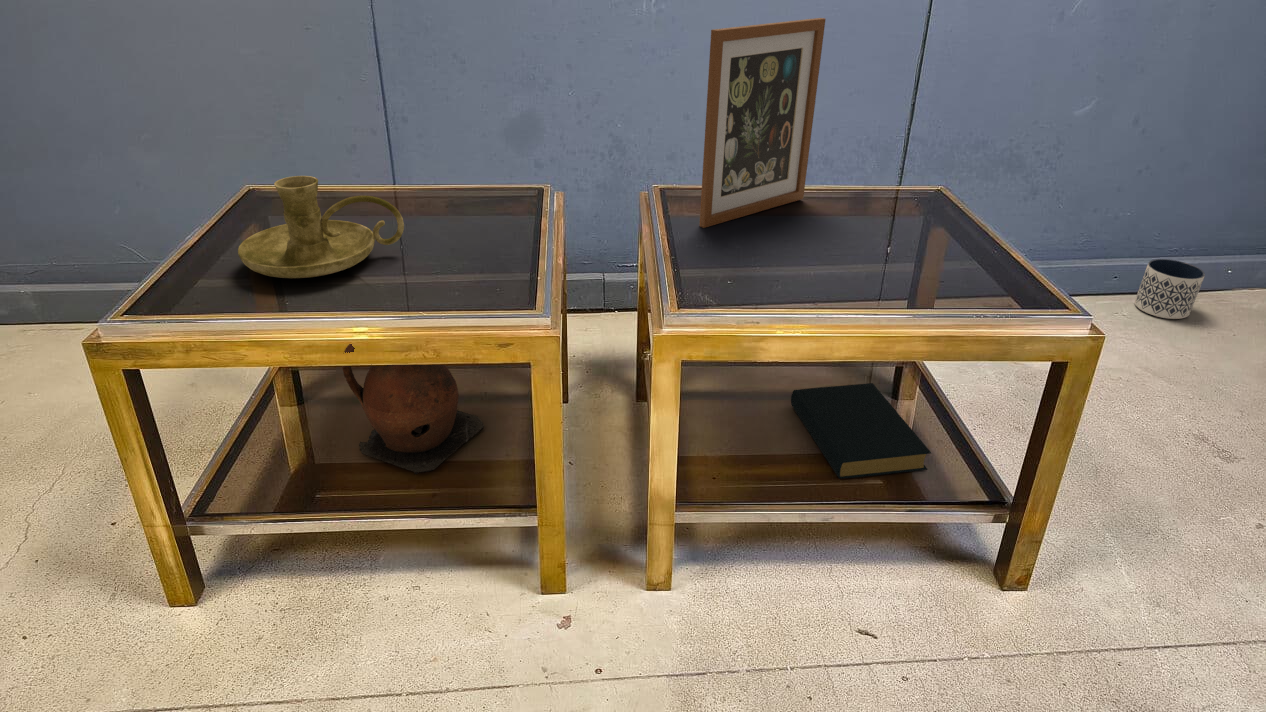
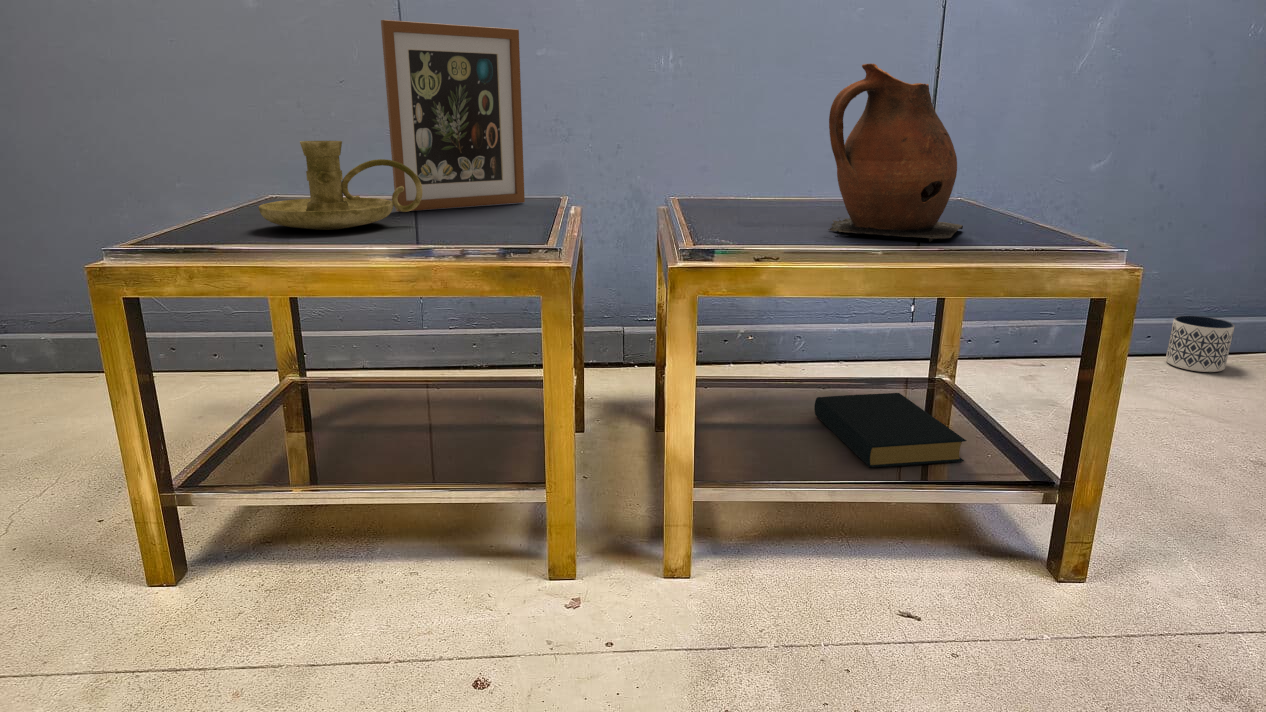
picture frame: present [699,18,826,228] -> present [381,20,525,212]
ceramic pitcher: present [342,344,484,474] -> present [828,64,963,242]

